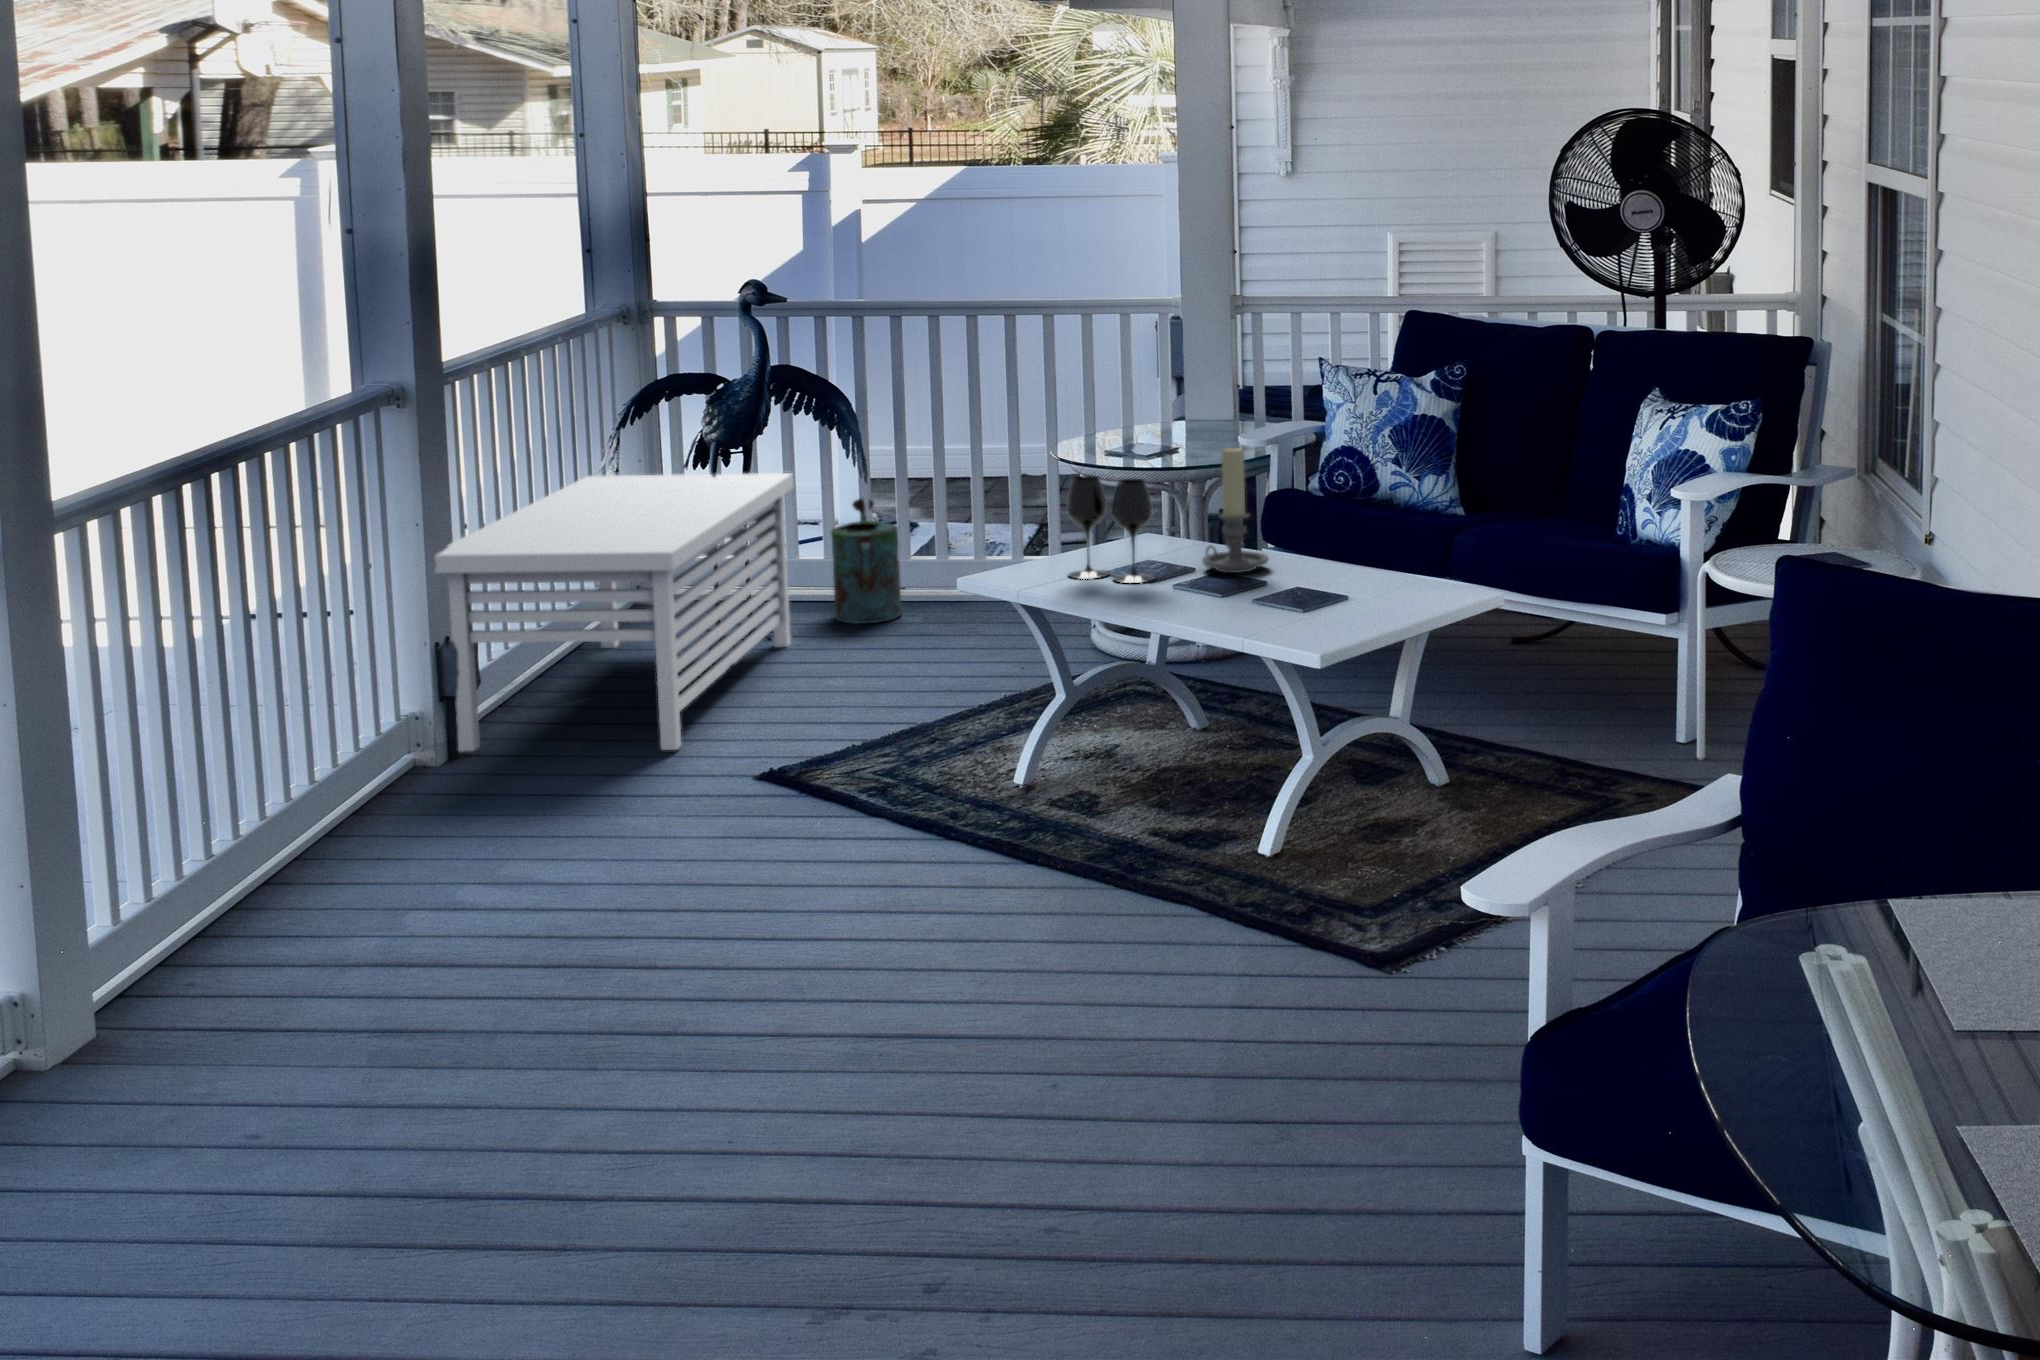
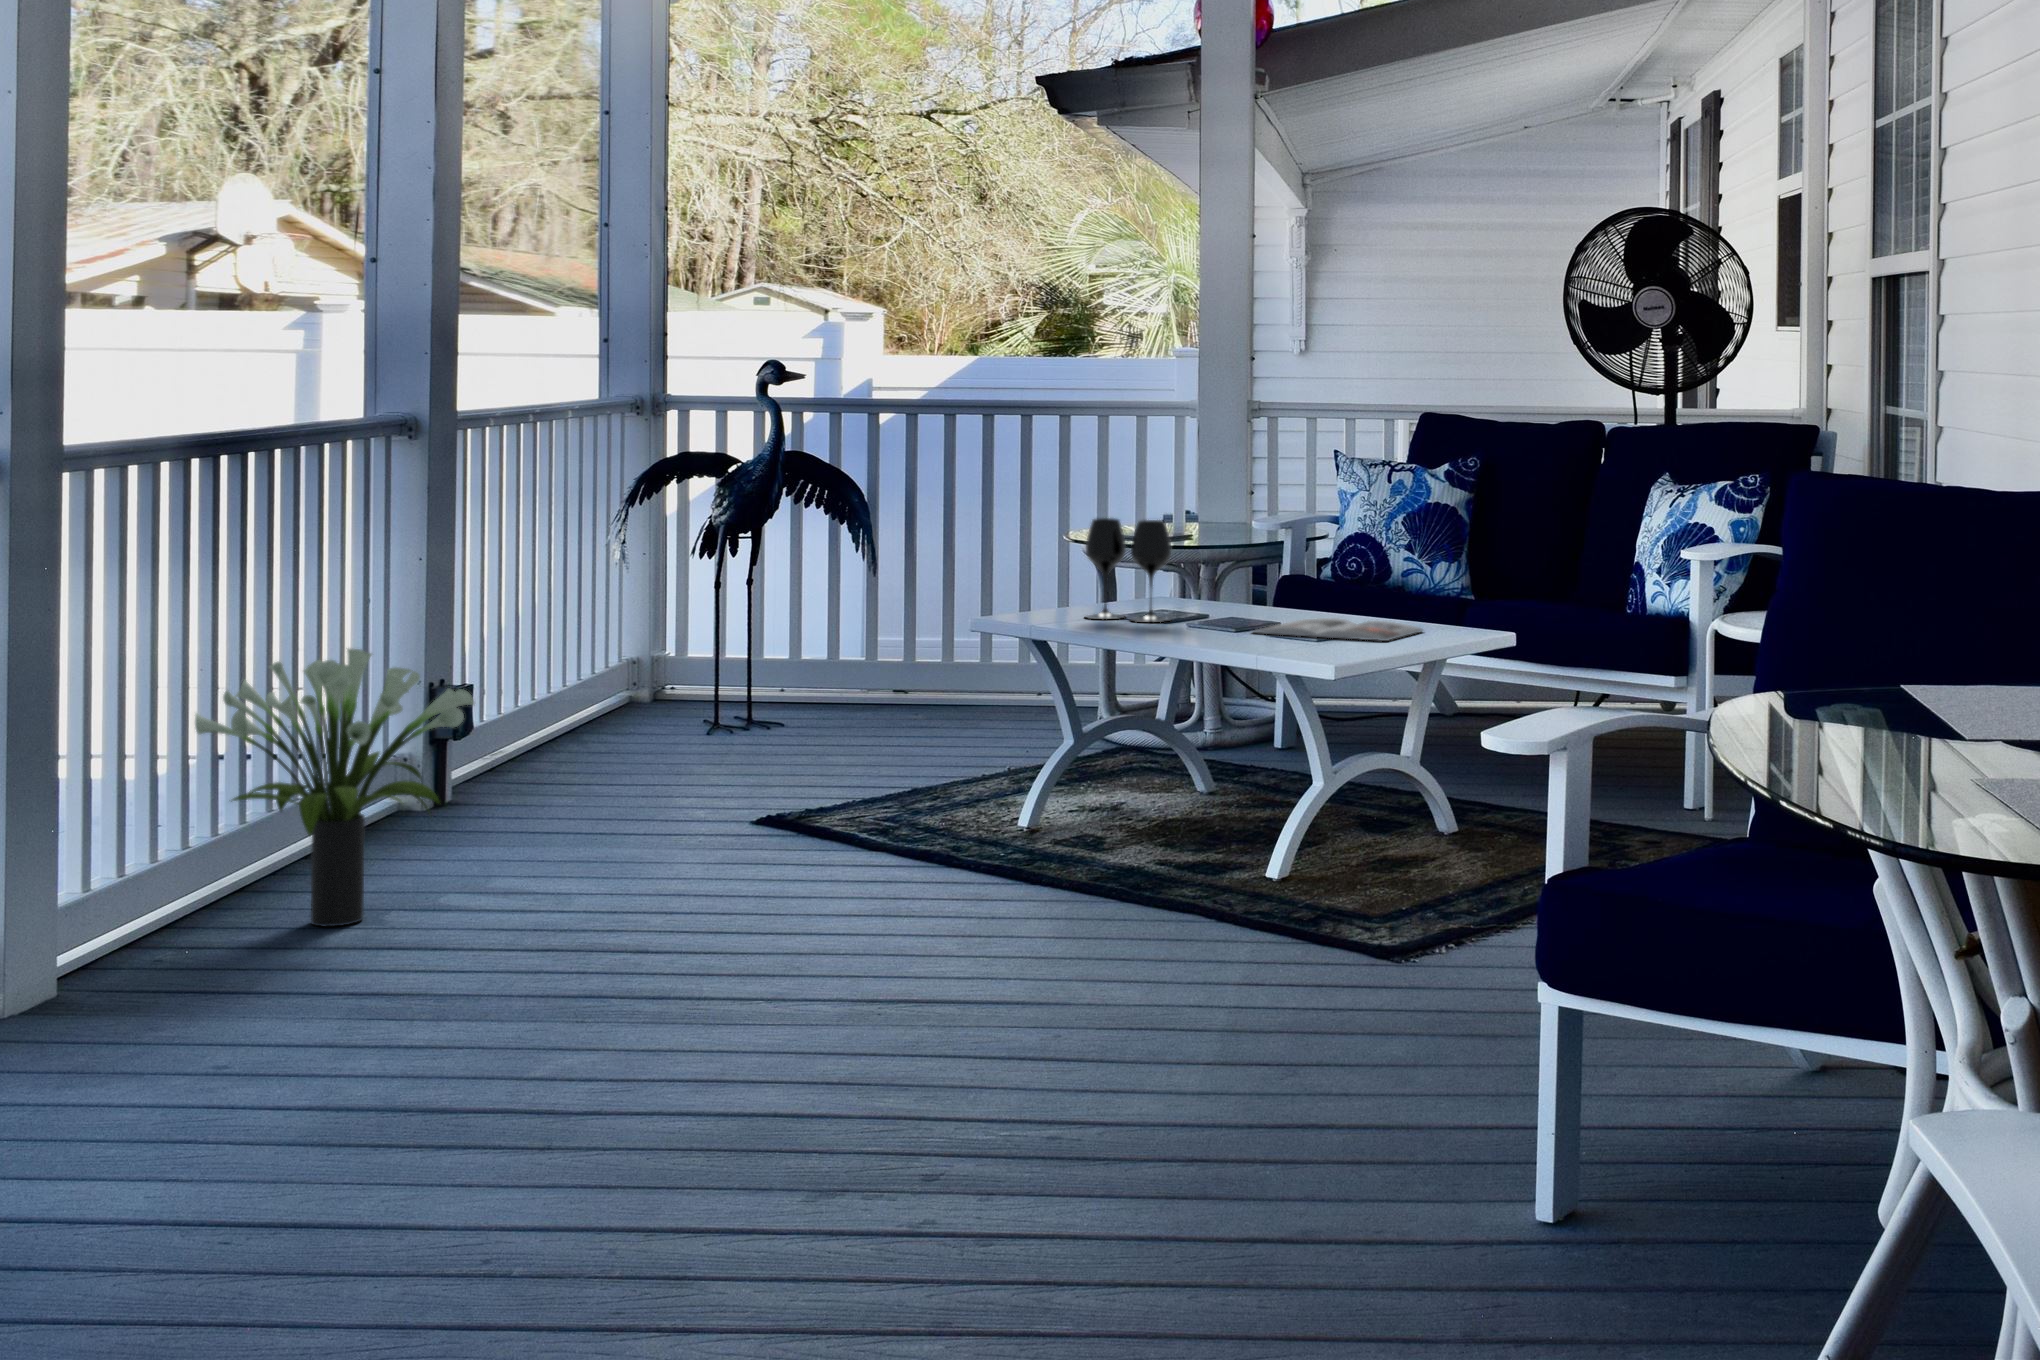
candle holder: present [1202,448,1269,573] -> none [1219,493,1285,618]
storage bench: present [435,473,793,751] -> none [431,551,806,798]
watering can: present [831,499,902,624] -> none [839,593,909,713]
magazine: none [1233,577,1409,612] -> present [1253,618,1423,641]
potted plant: none [205,667,473,935] -> present [195,649,474,926]

